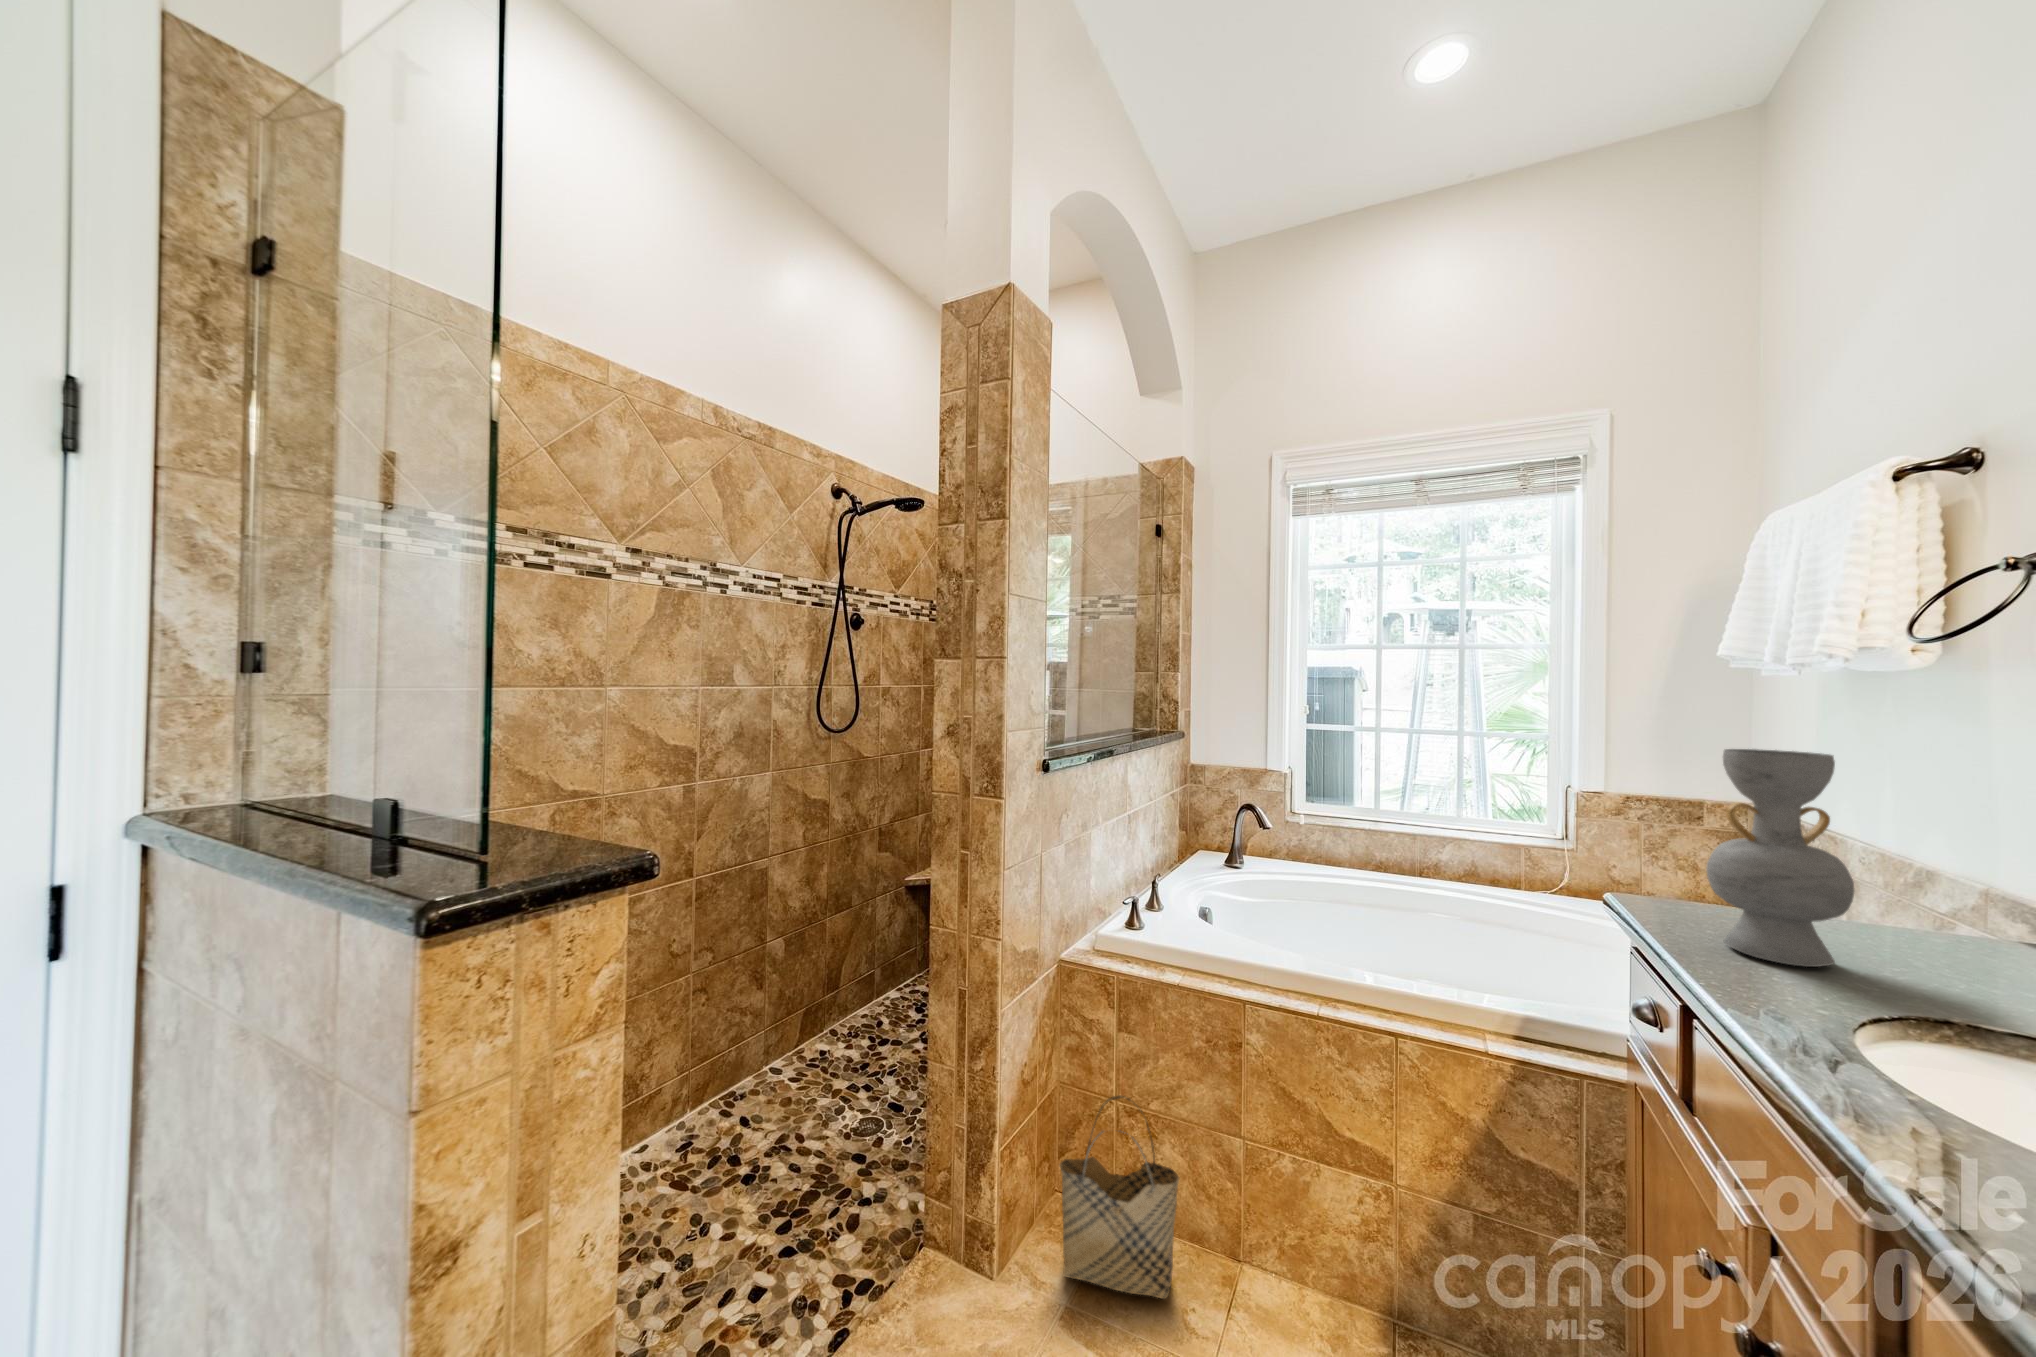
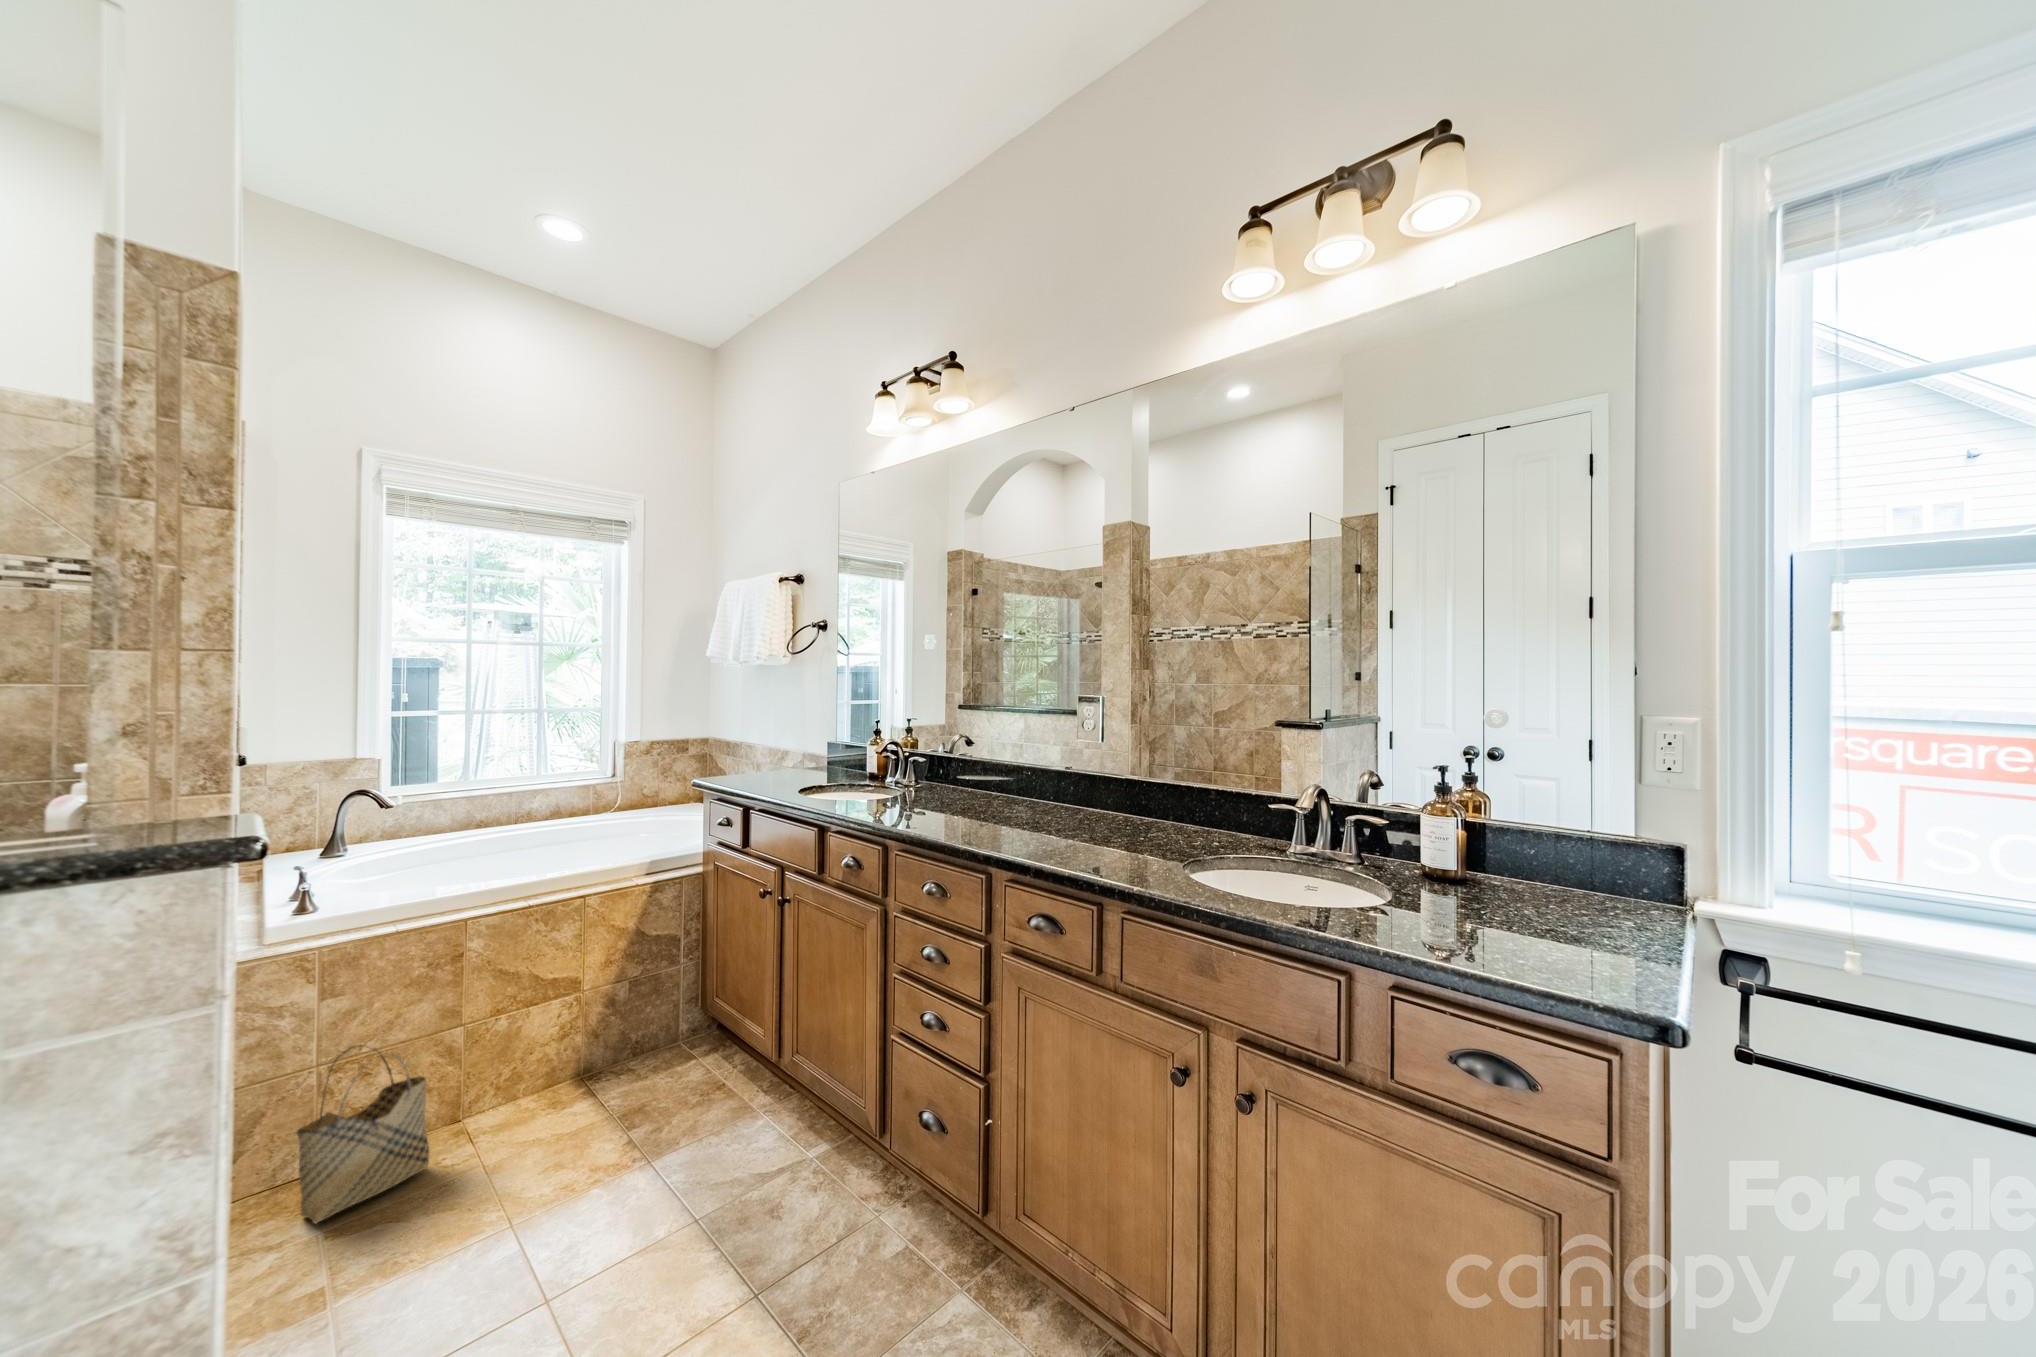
decorative vase: present [1706,749,1854,967] -> none [746,703,790,787]

